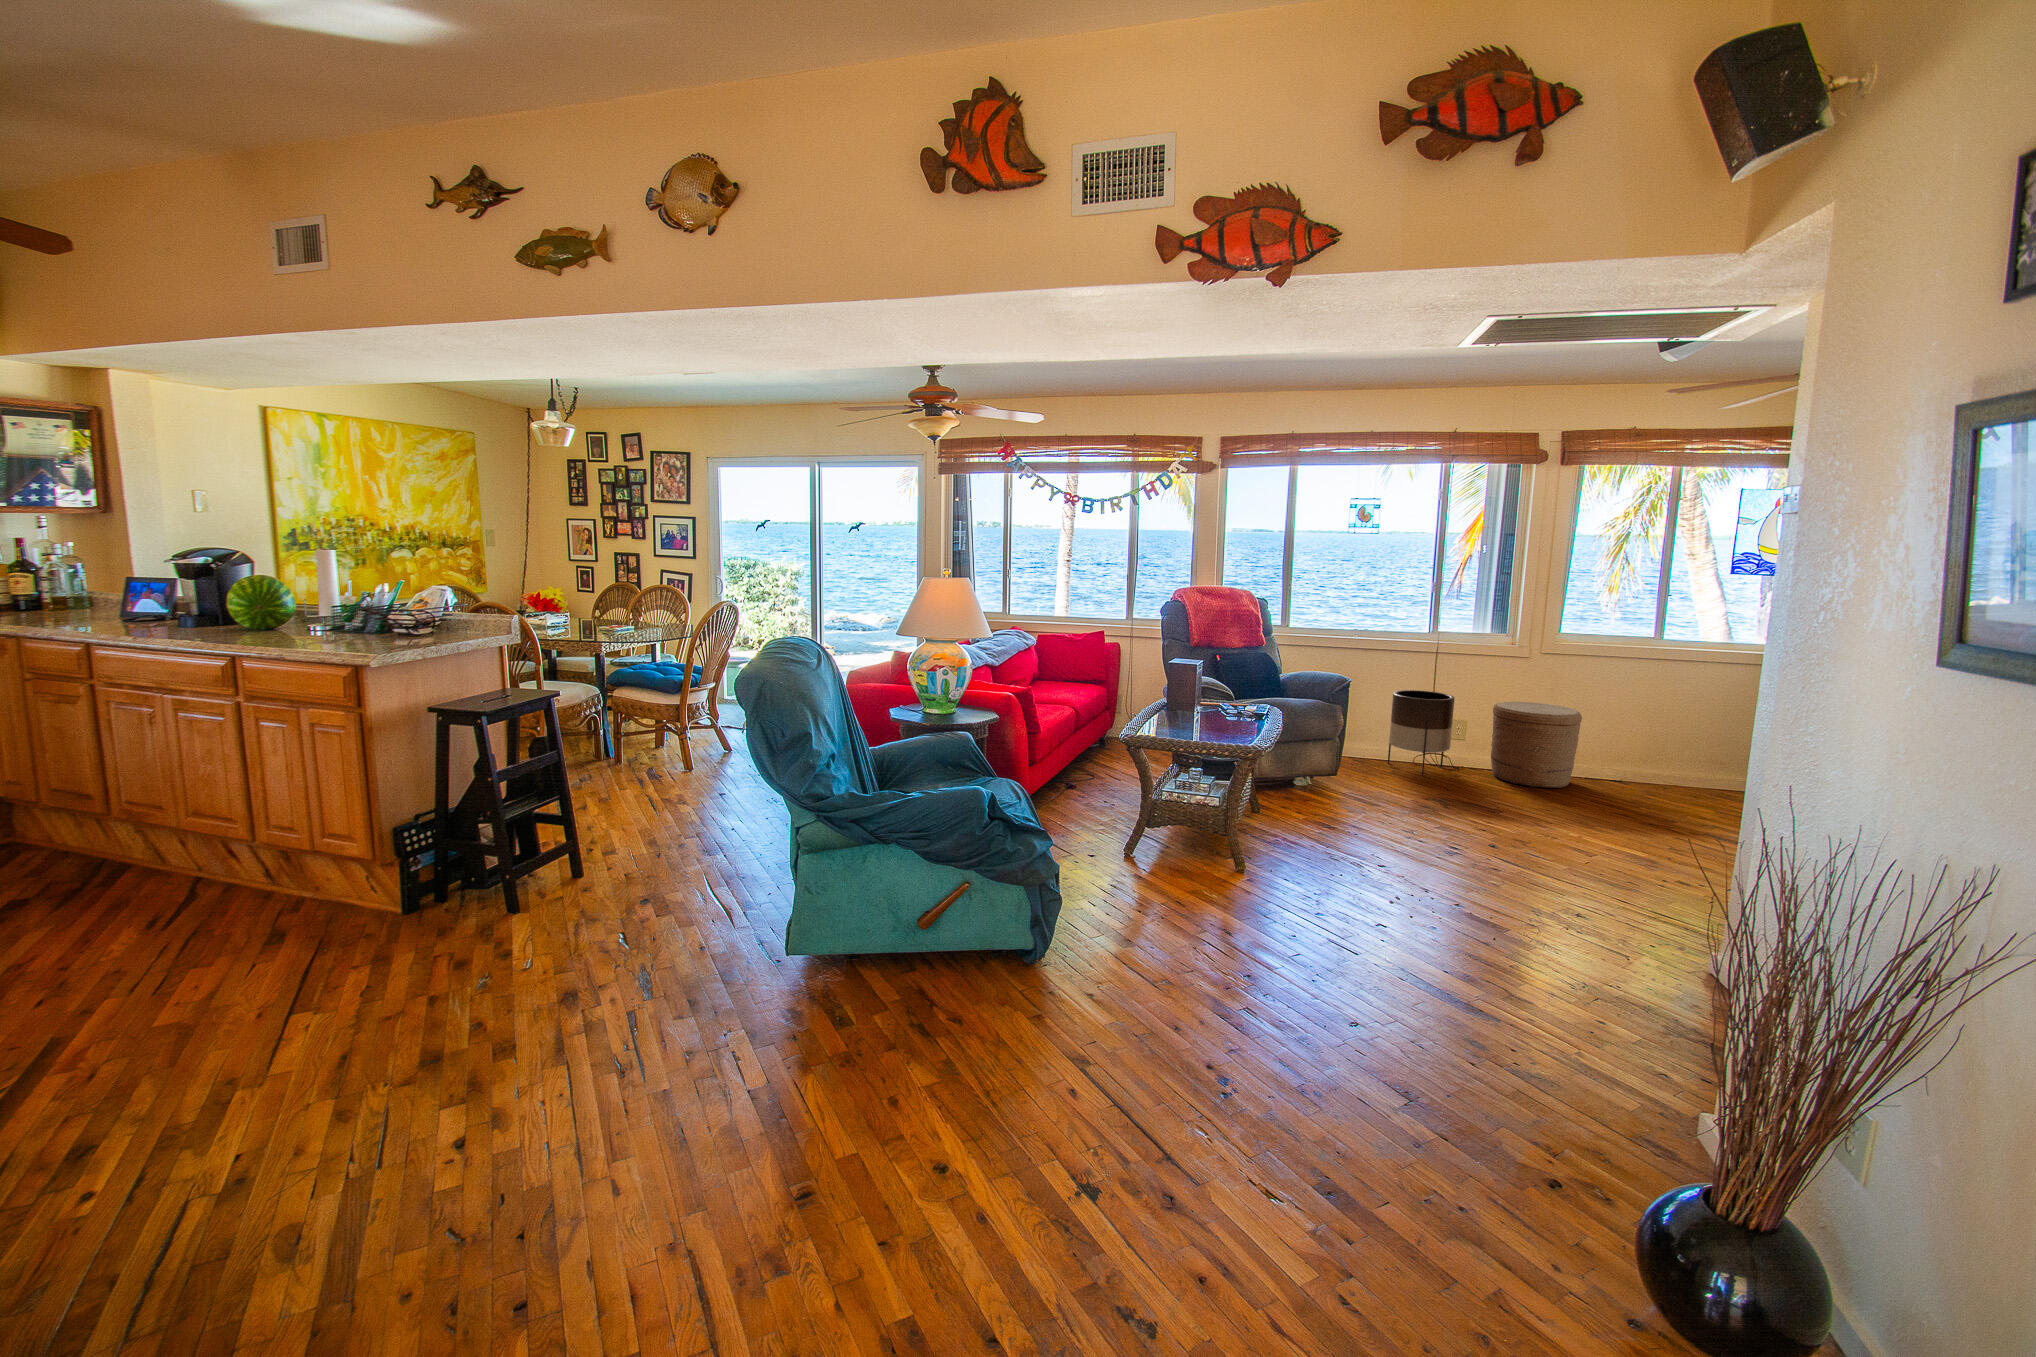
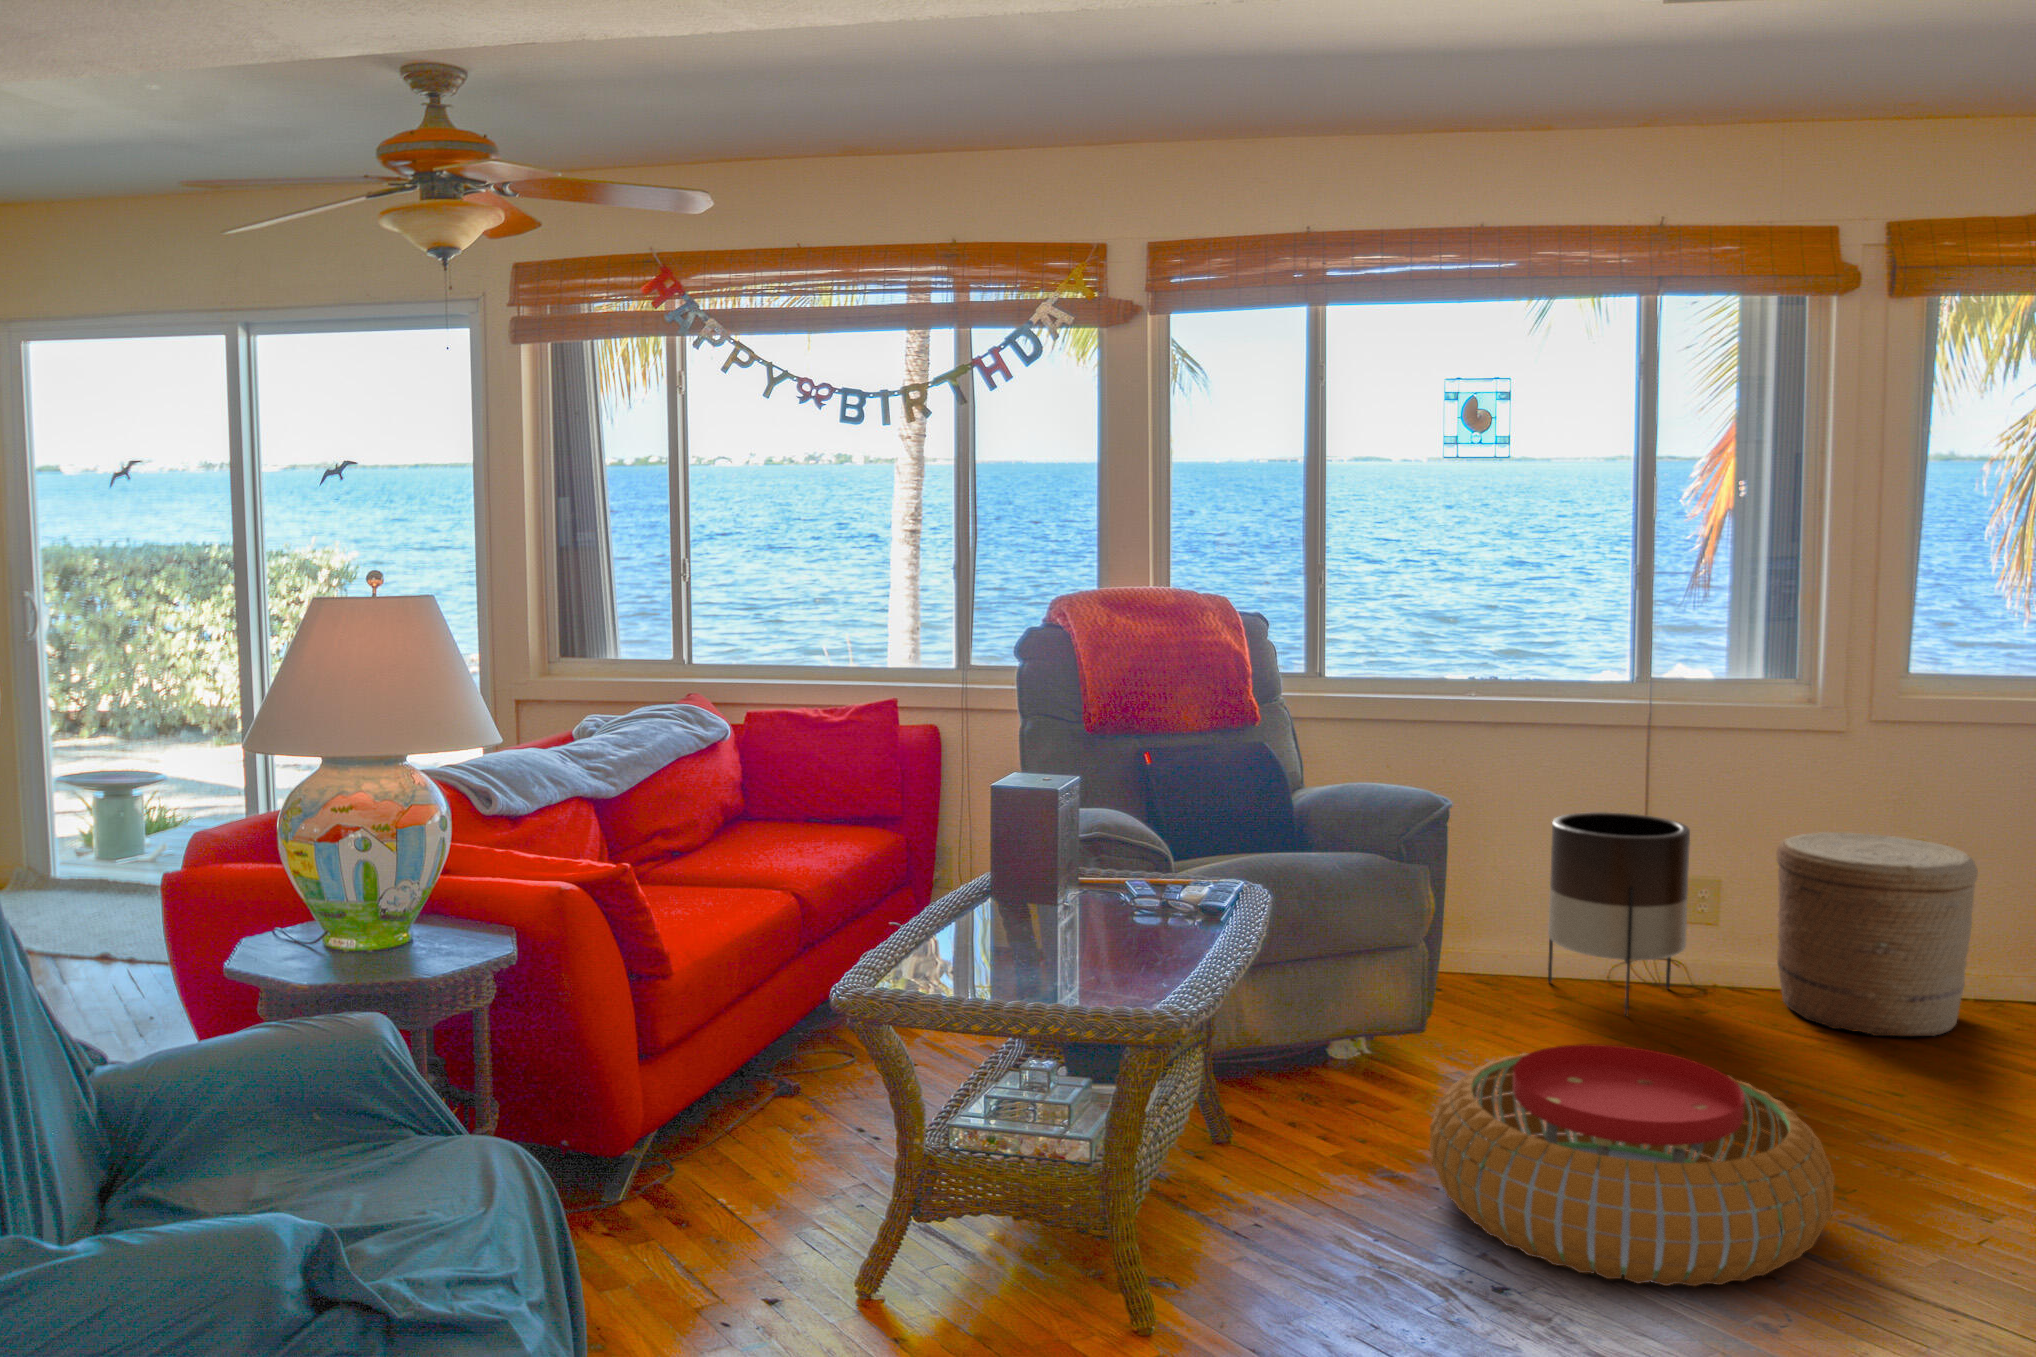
pouf: none [1340,774,1504,860] -> present [1429,1044,1835,1287]

